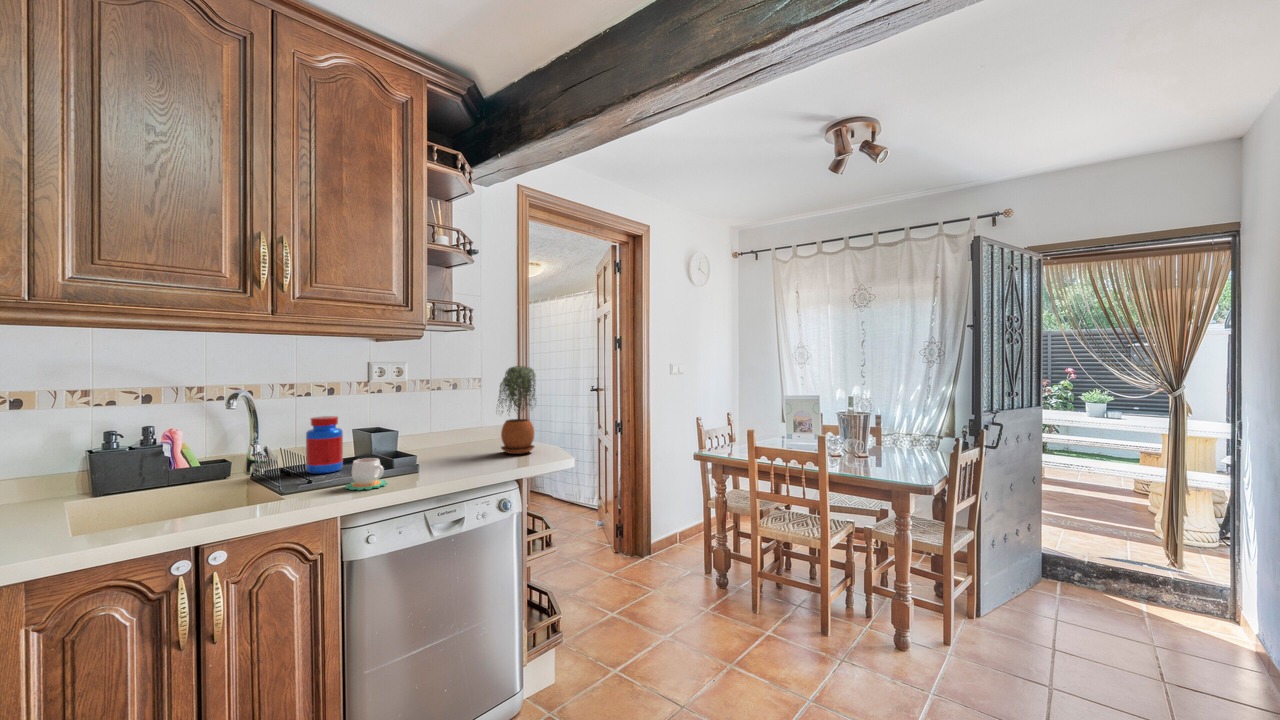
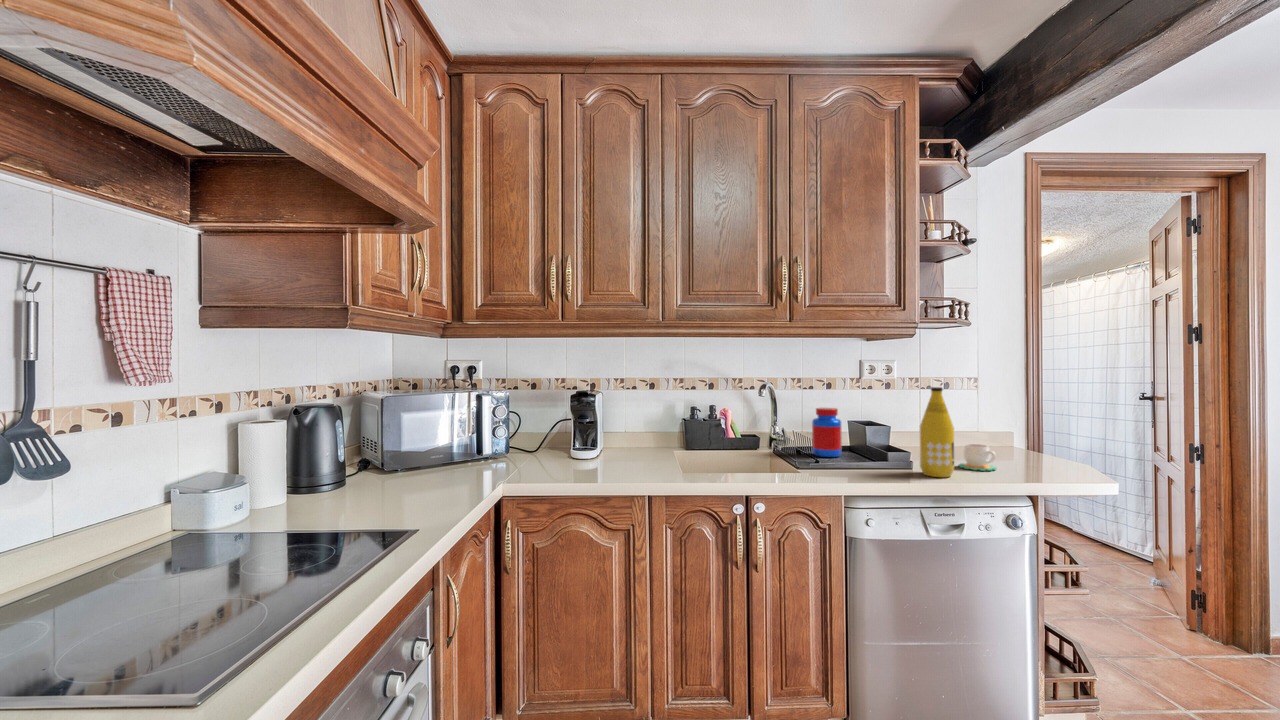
potted plant: present [498,366,536,454] -> none [999,364,1056,466]
bottle: none [425,389,457,478] -> present [920,387,954,477]
mug: present [345,458,387,490] -> present [958,444,996,471]

